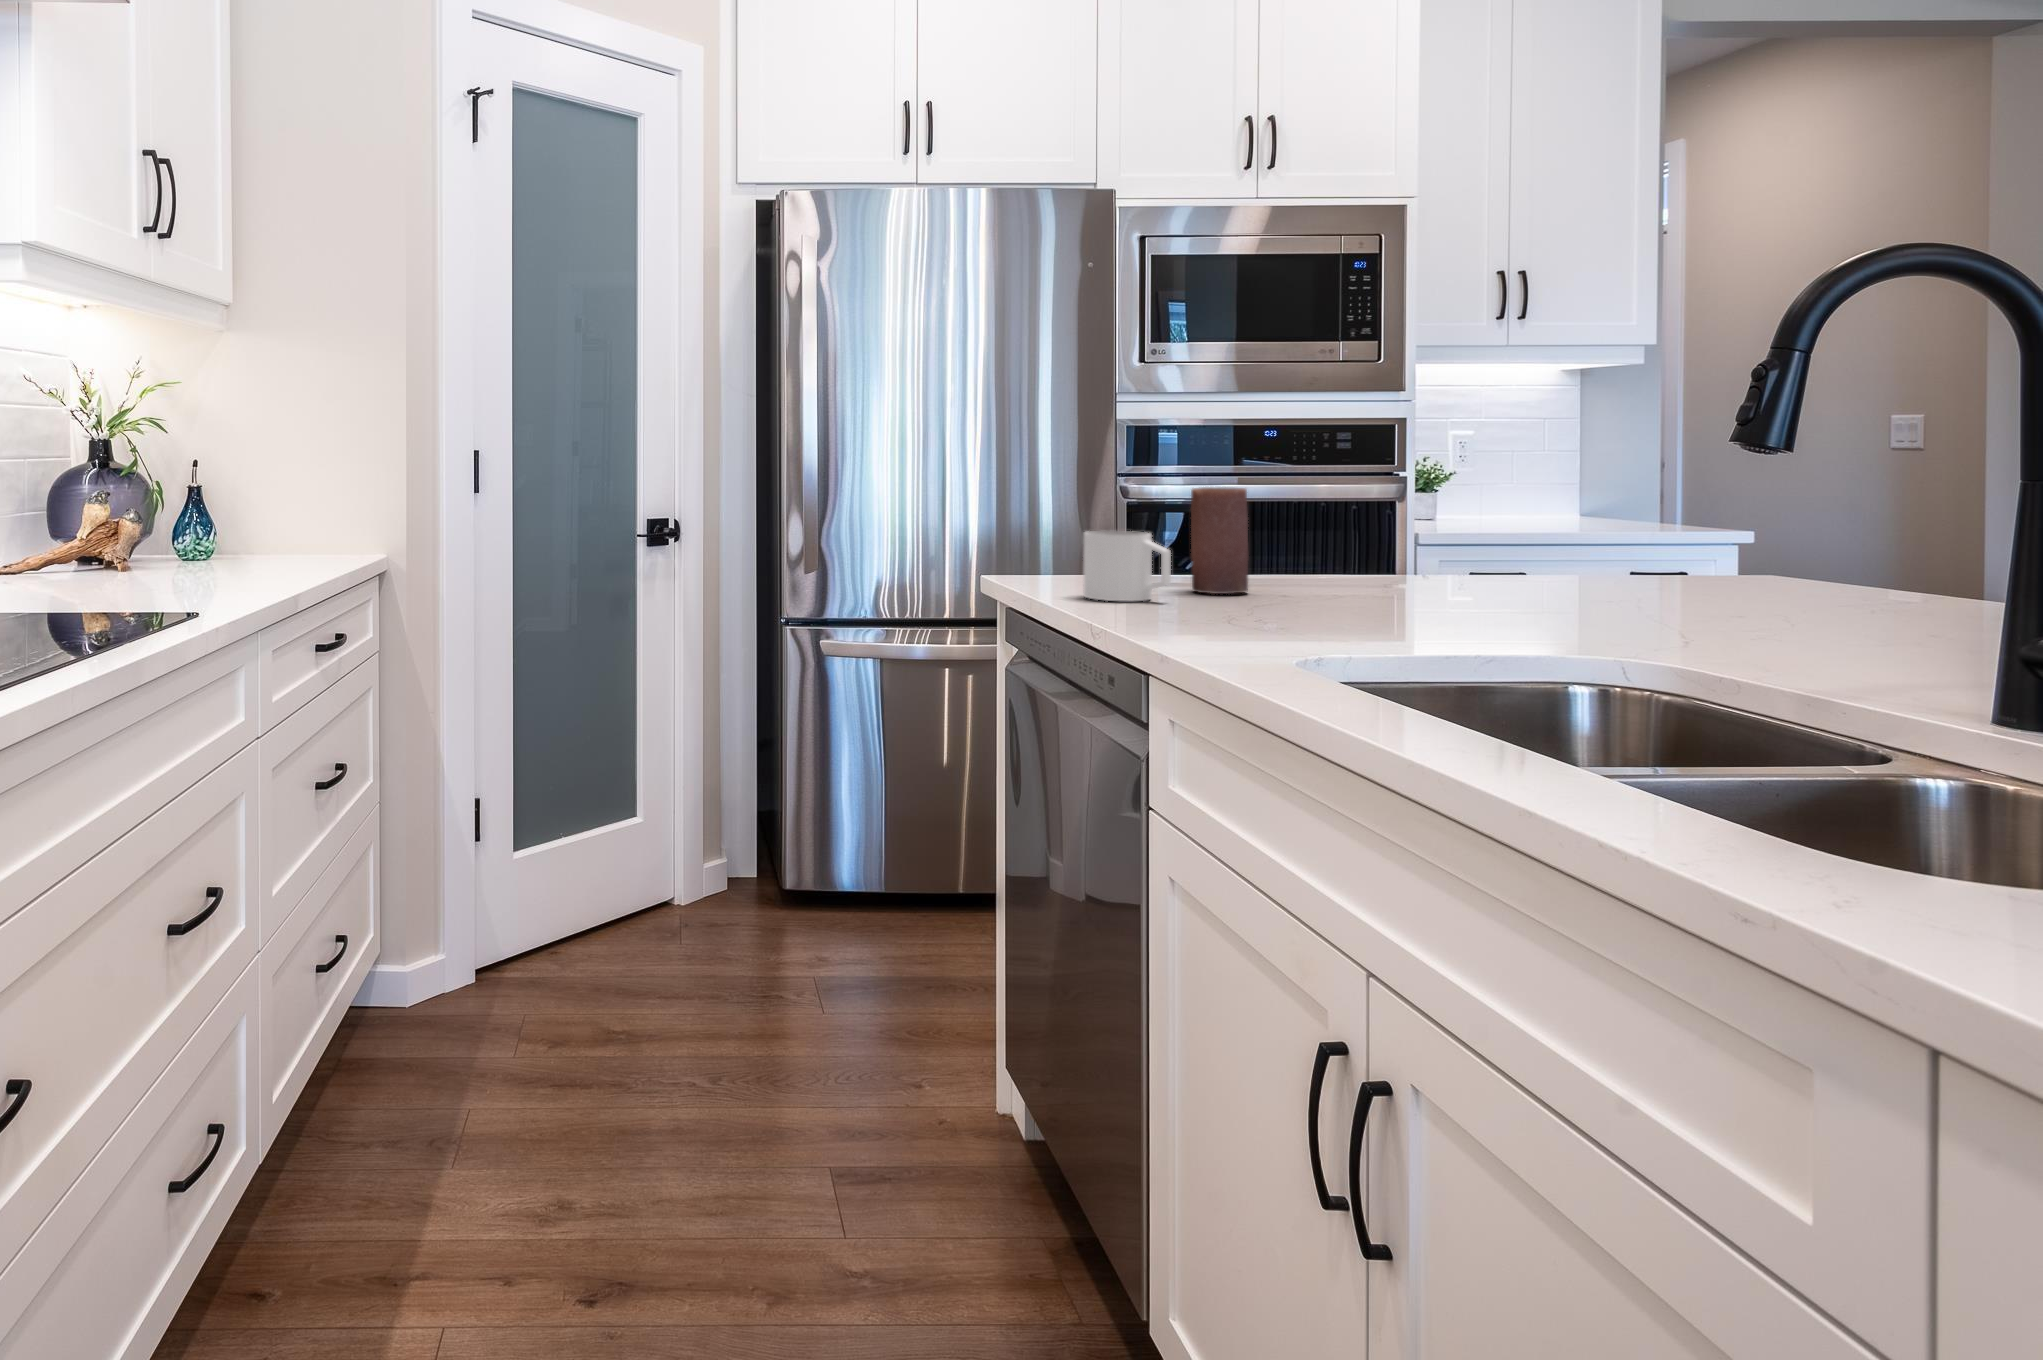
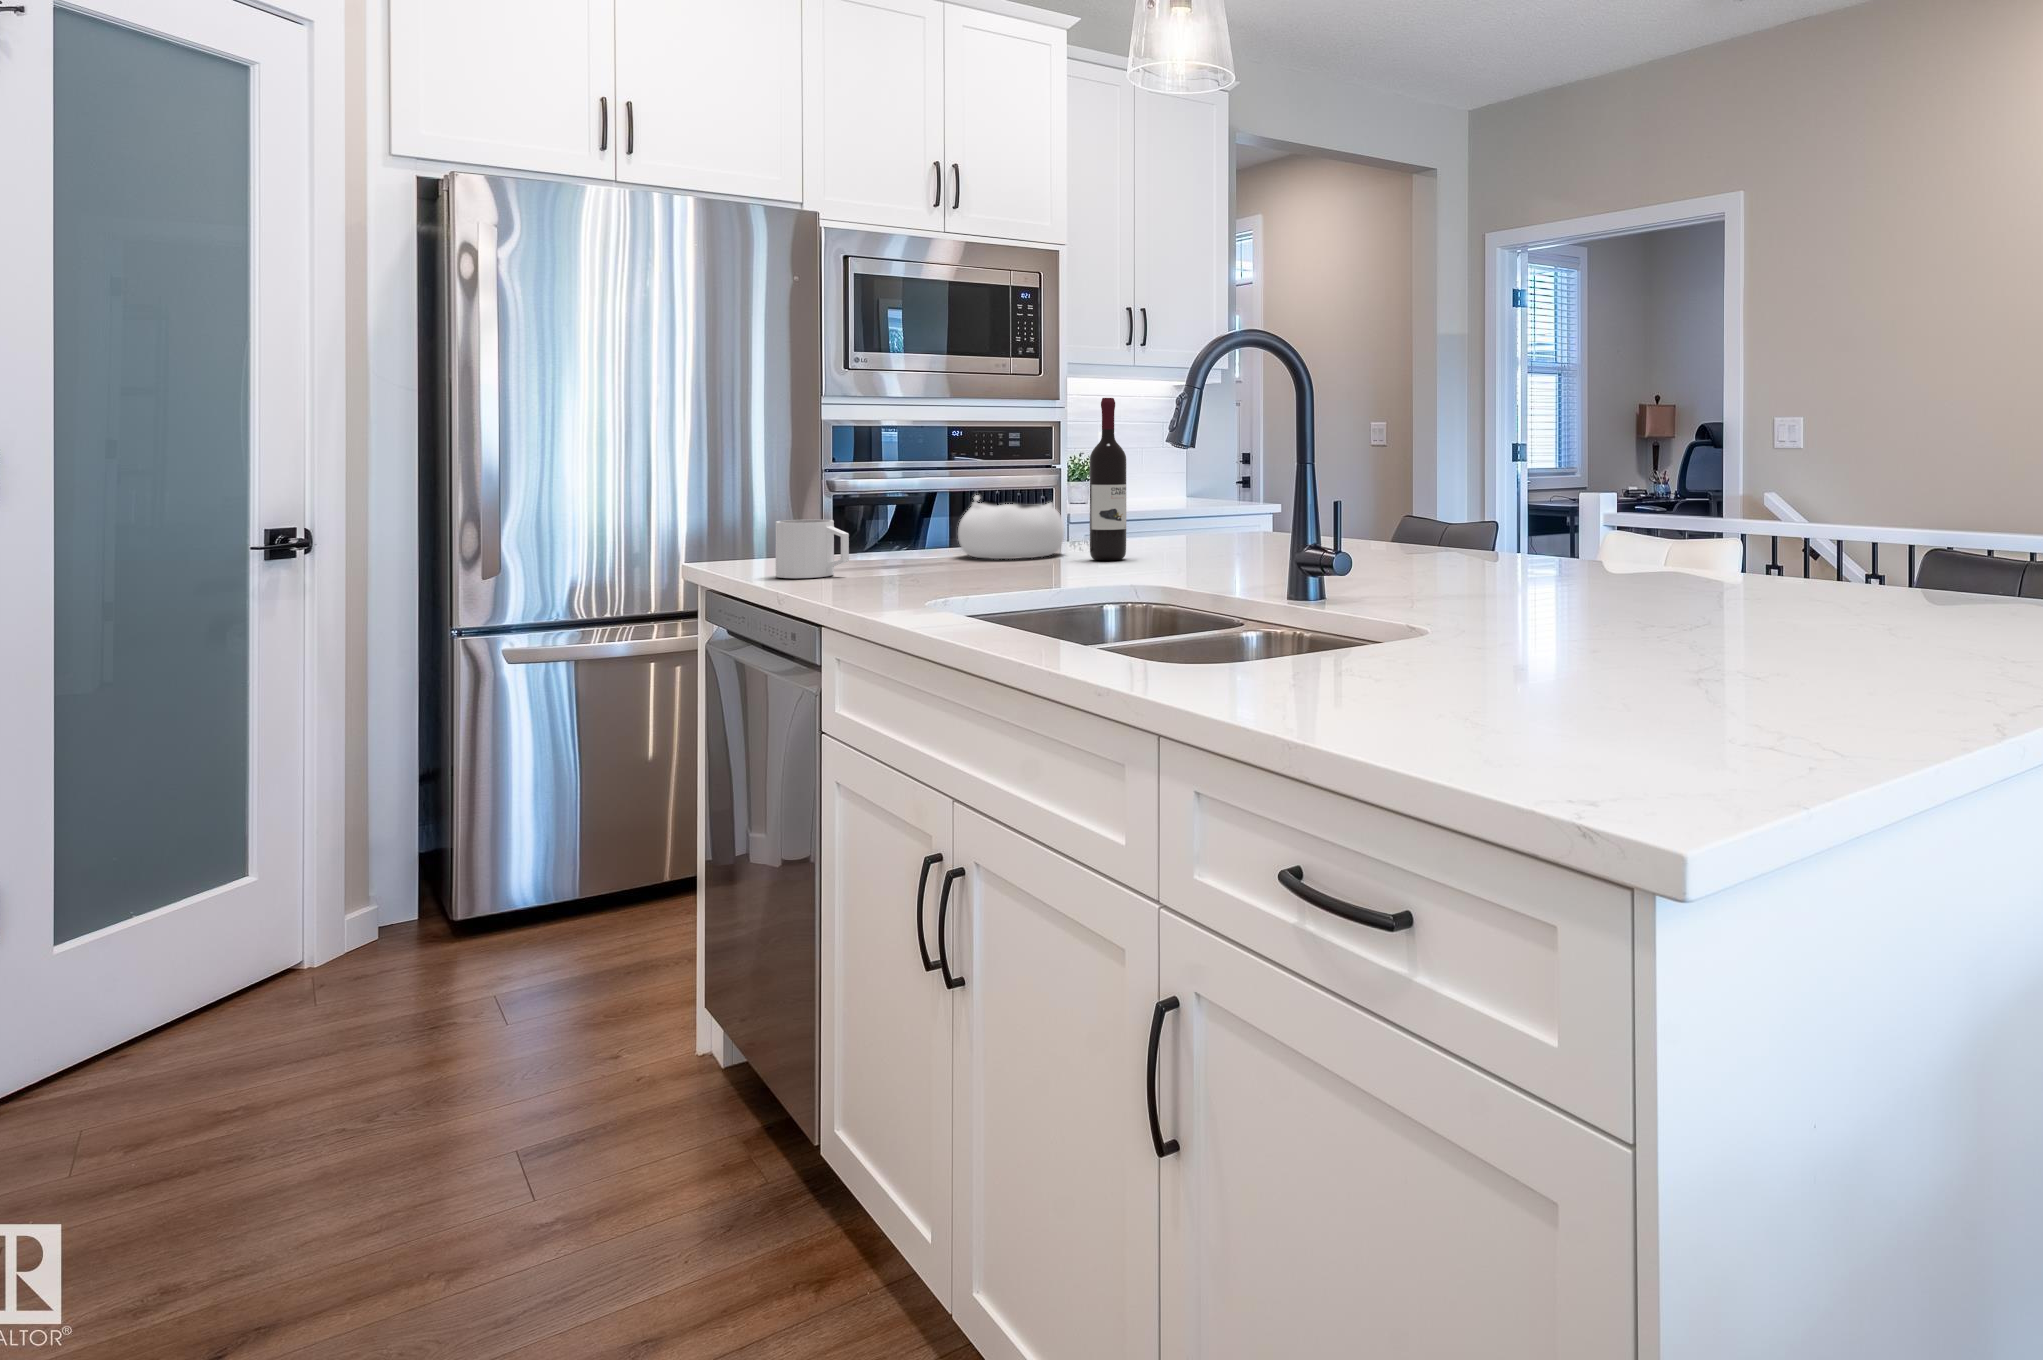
wine bottle: none [1506,375,1567,605] -> present [1090,398,1126,560]
candle: present [1191,487,1249,594] -> none [868,481,913,568]
decorative bowl: none [1303,507,1458,592] -> present [958,495,1064,559]

